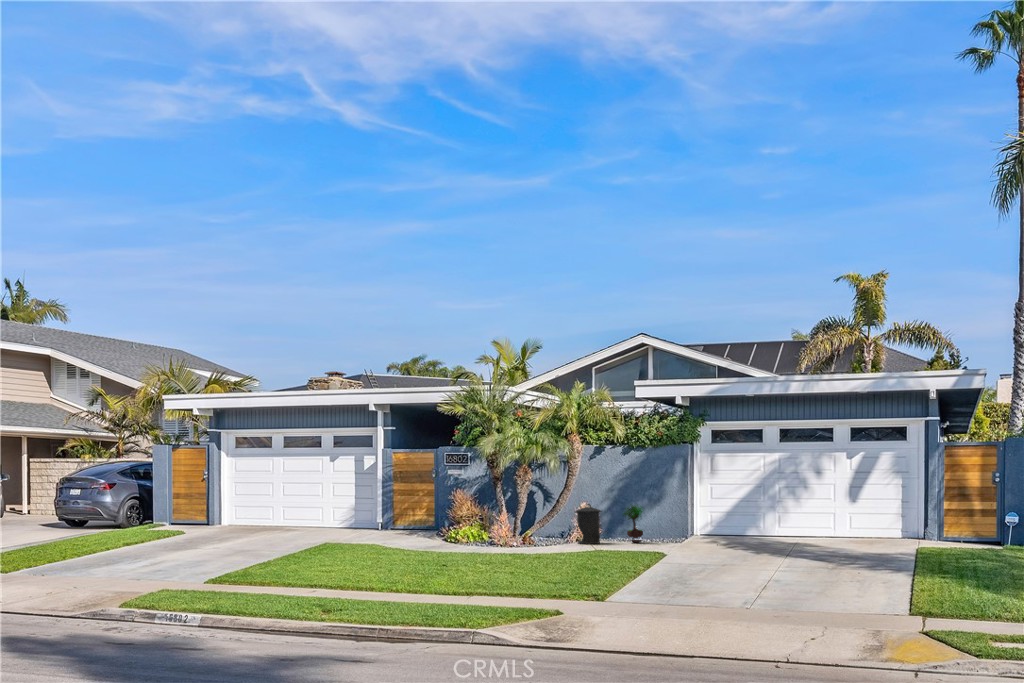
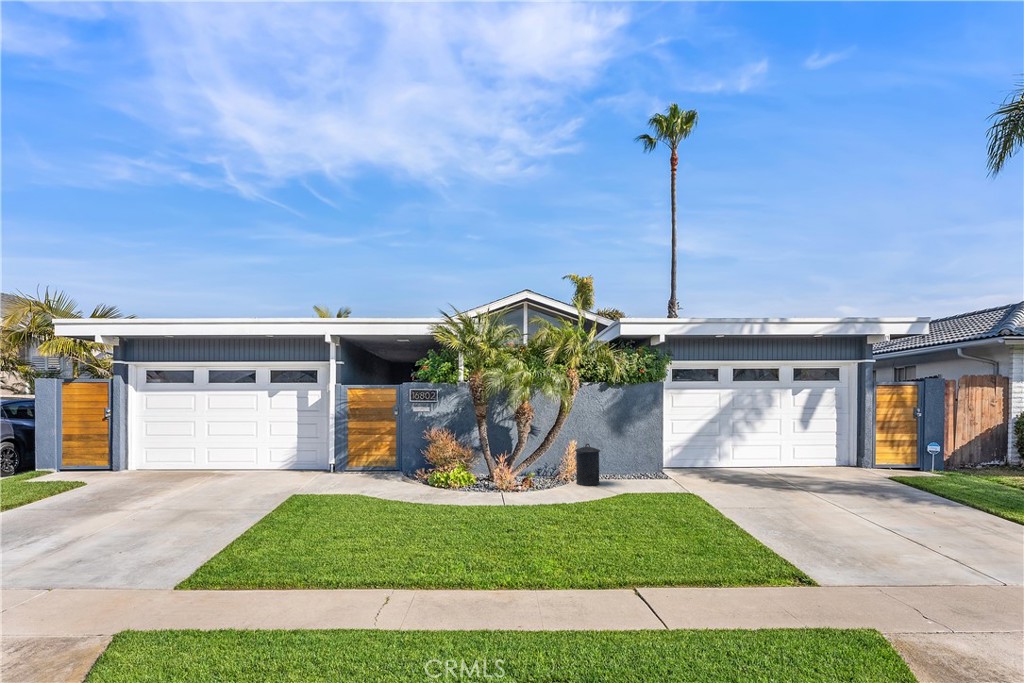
potted tree: present [623,505,643,543] -> none [616,439,640,480]

